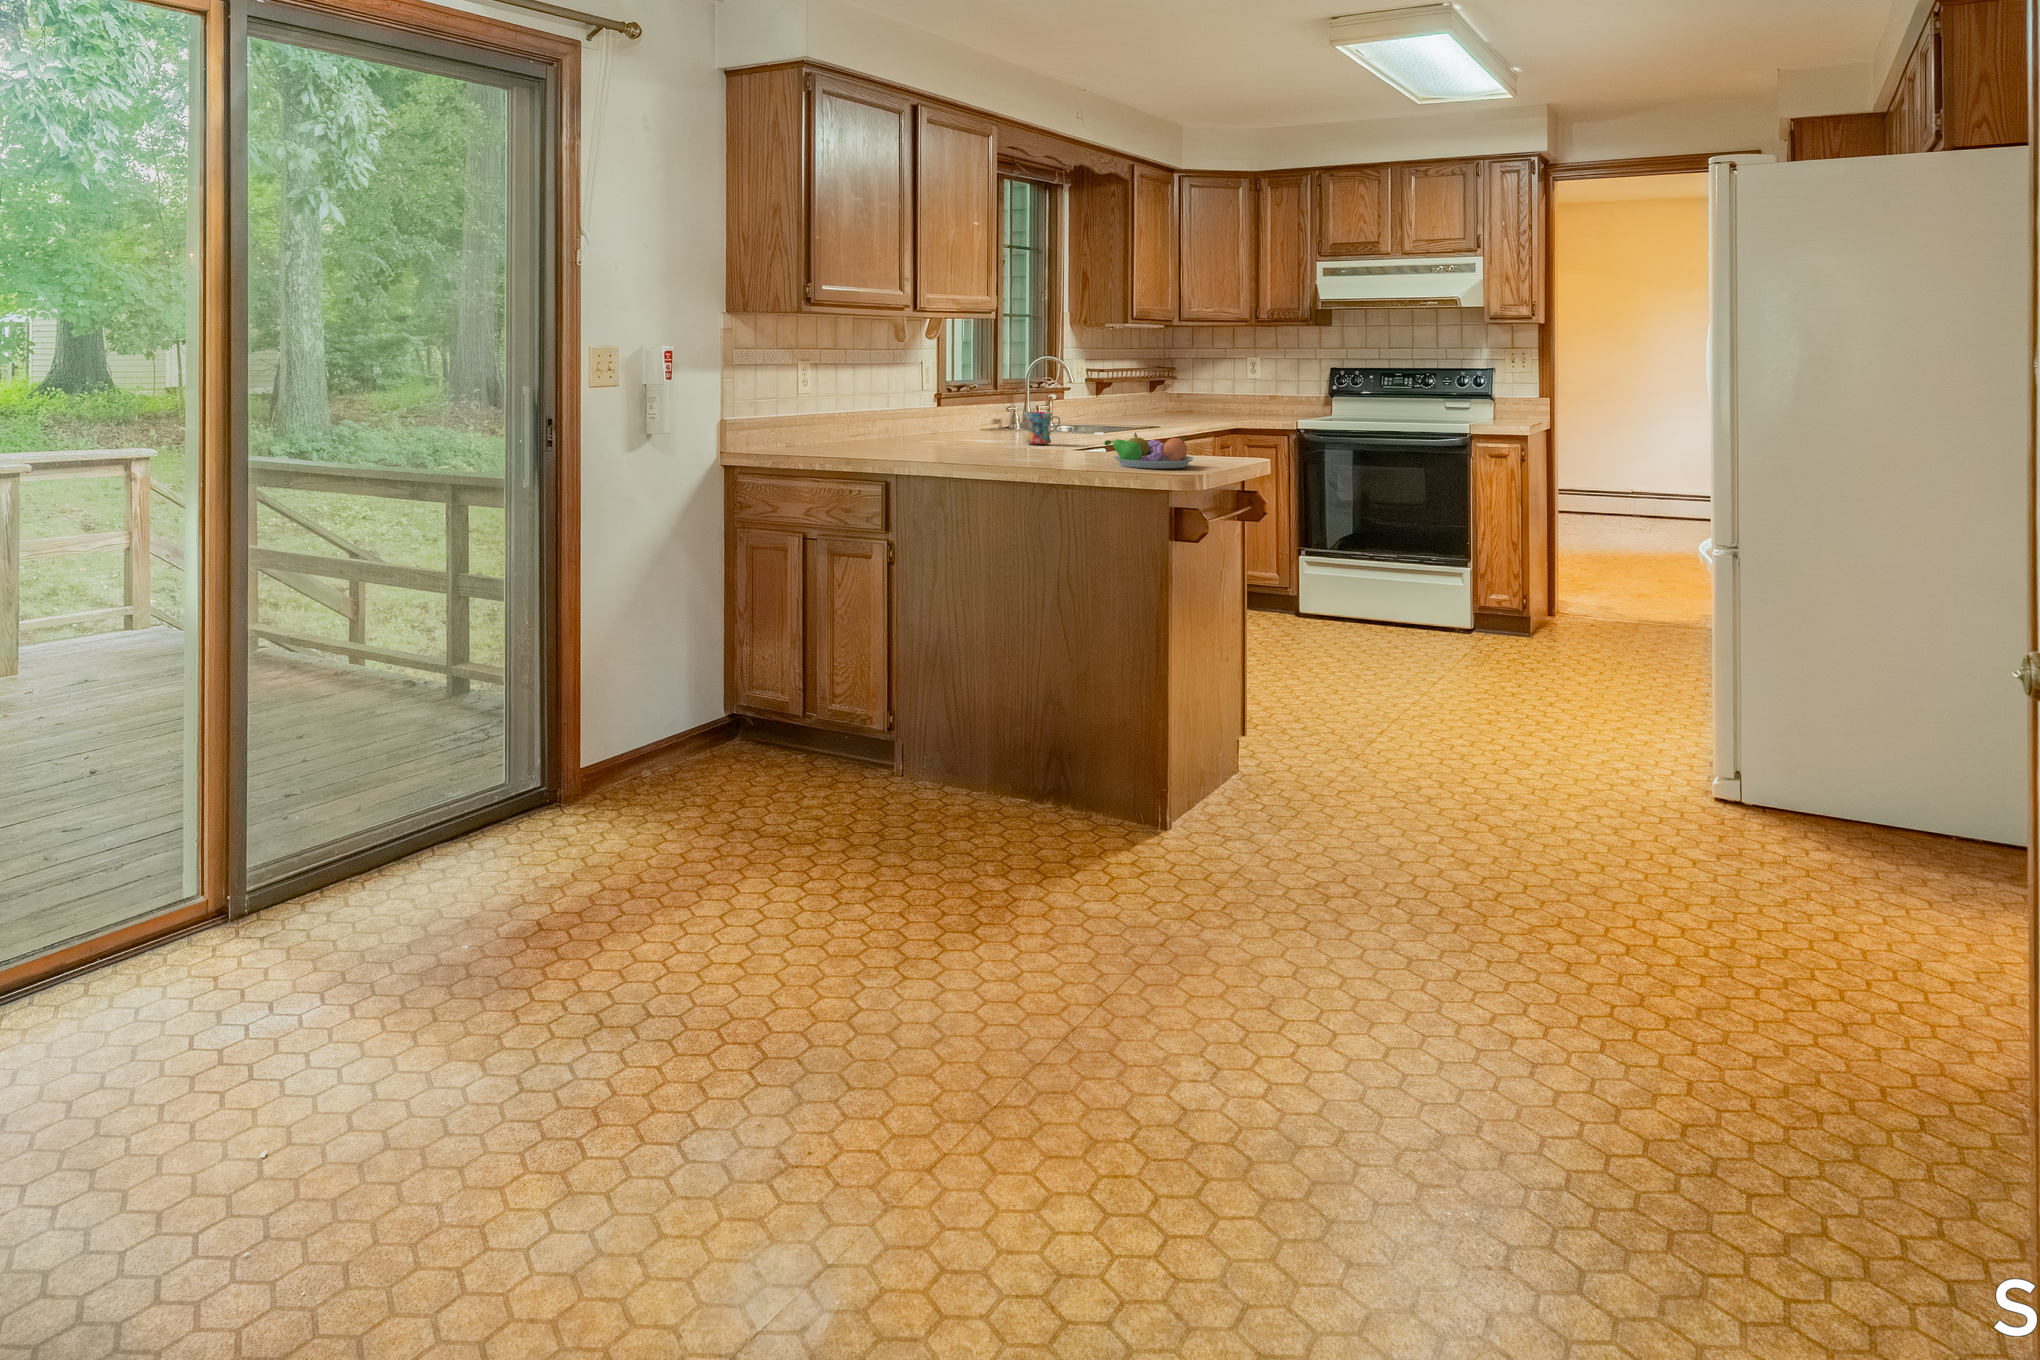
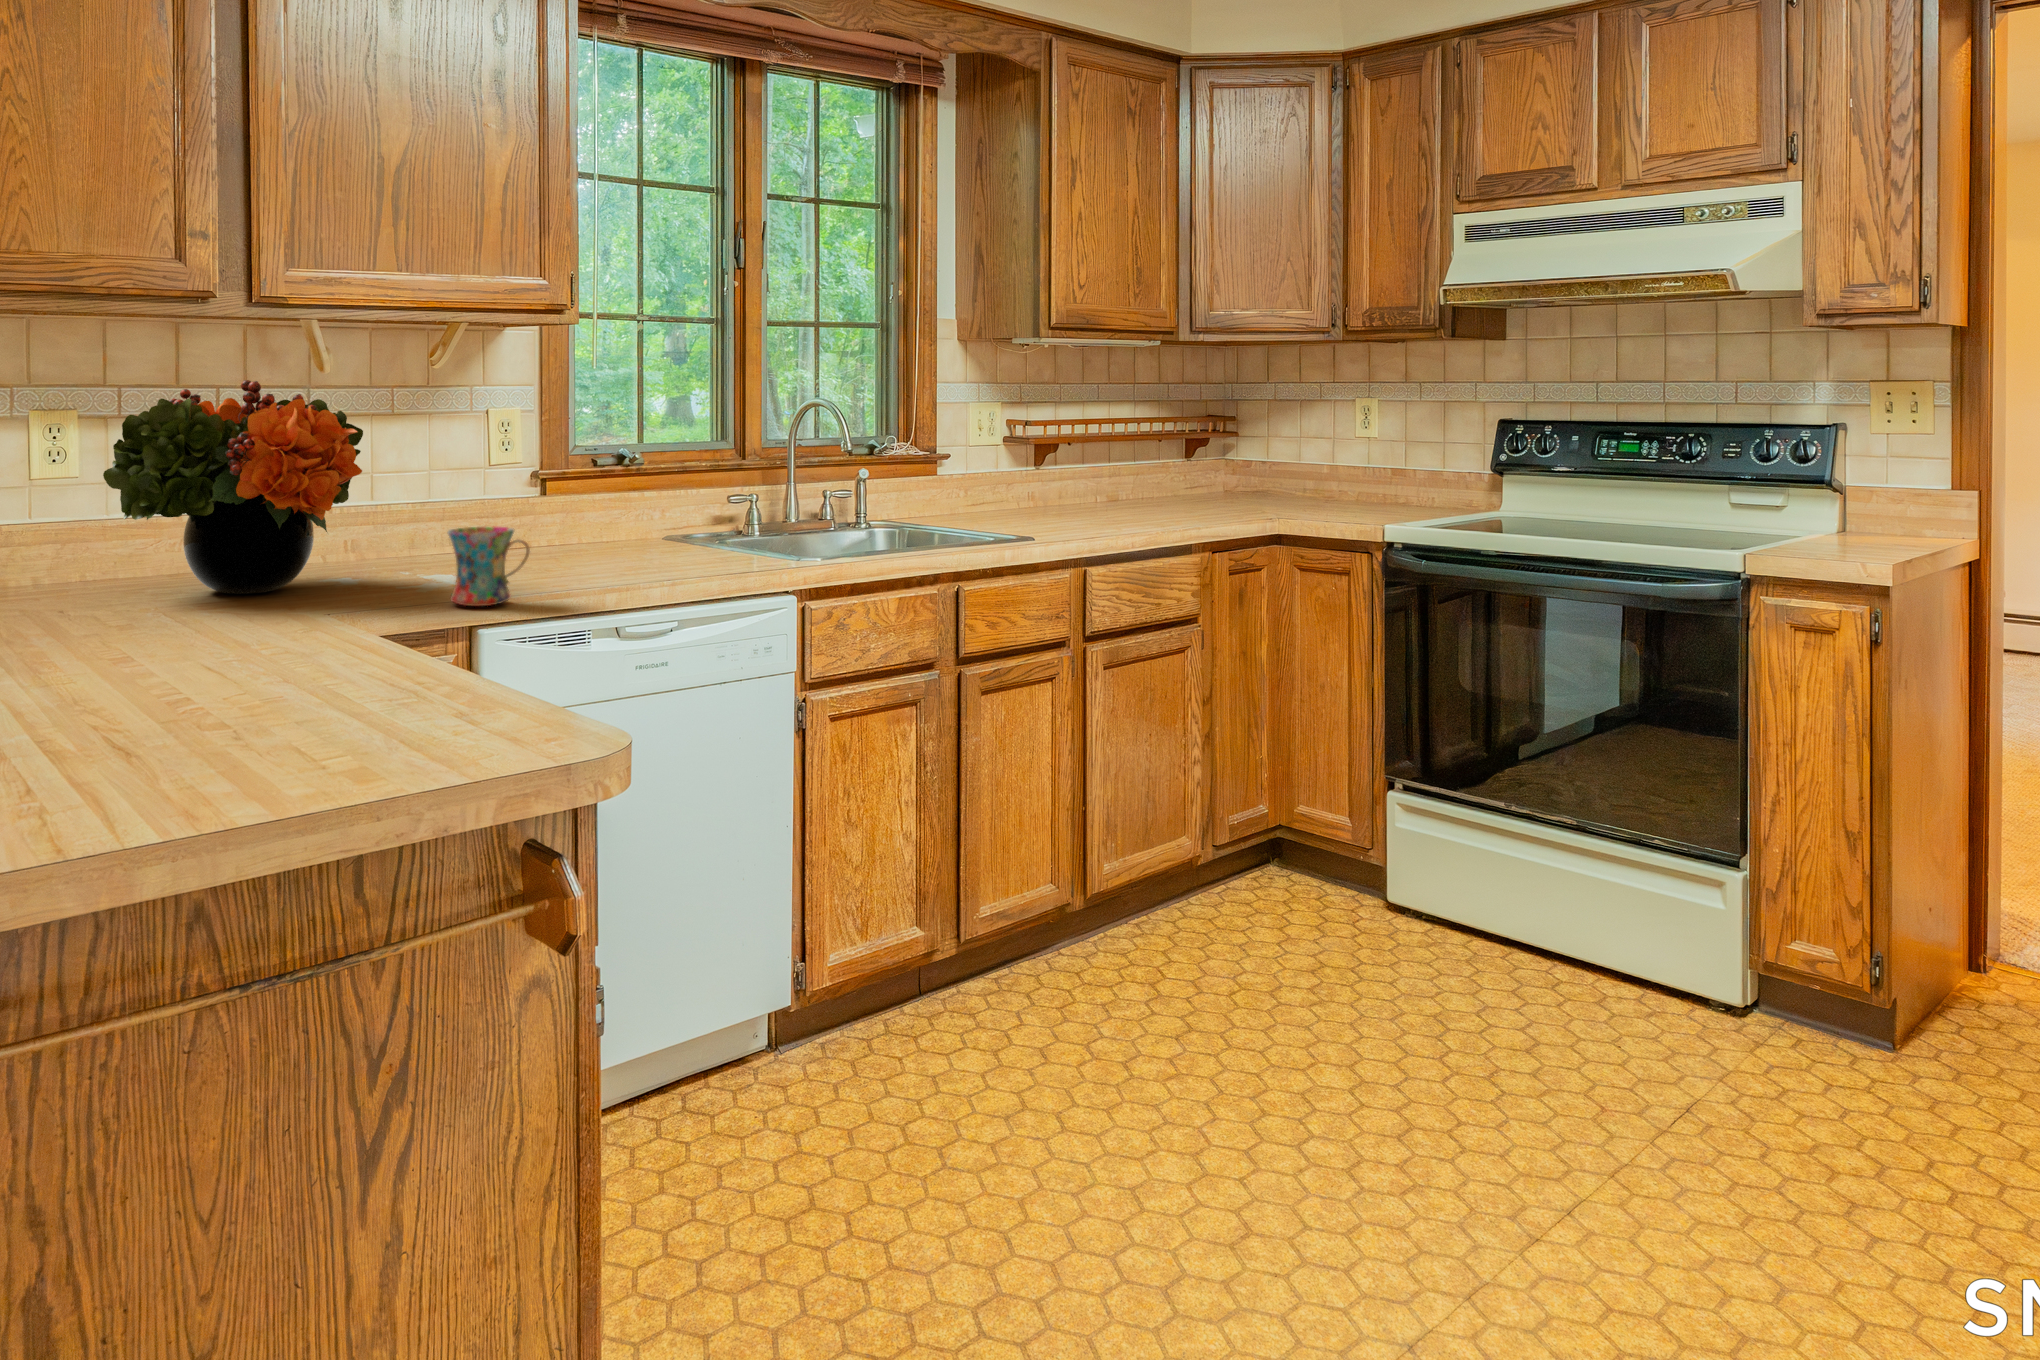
flower arrangement: none [875,348,981,442] -> present [103,380,363,594]
fruit bowl: present [1105,433,1194,469] -> none [237,620,491,754]

